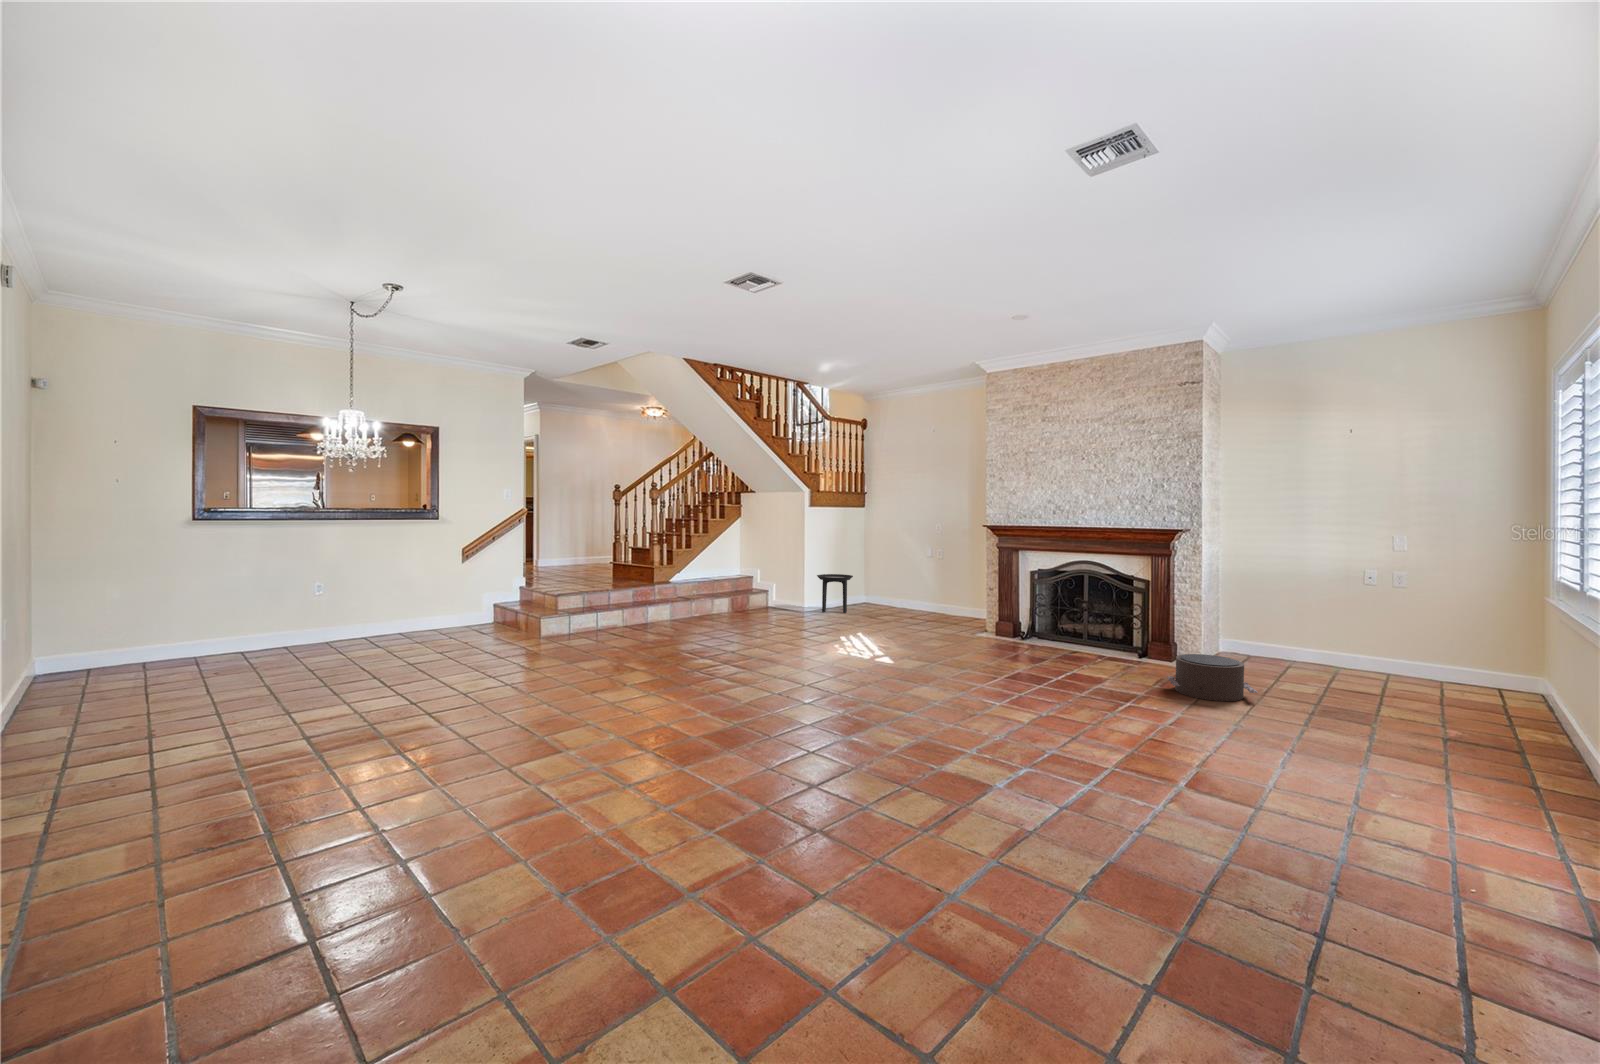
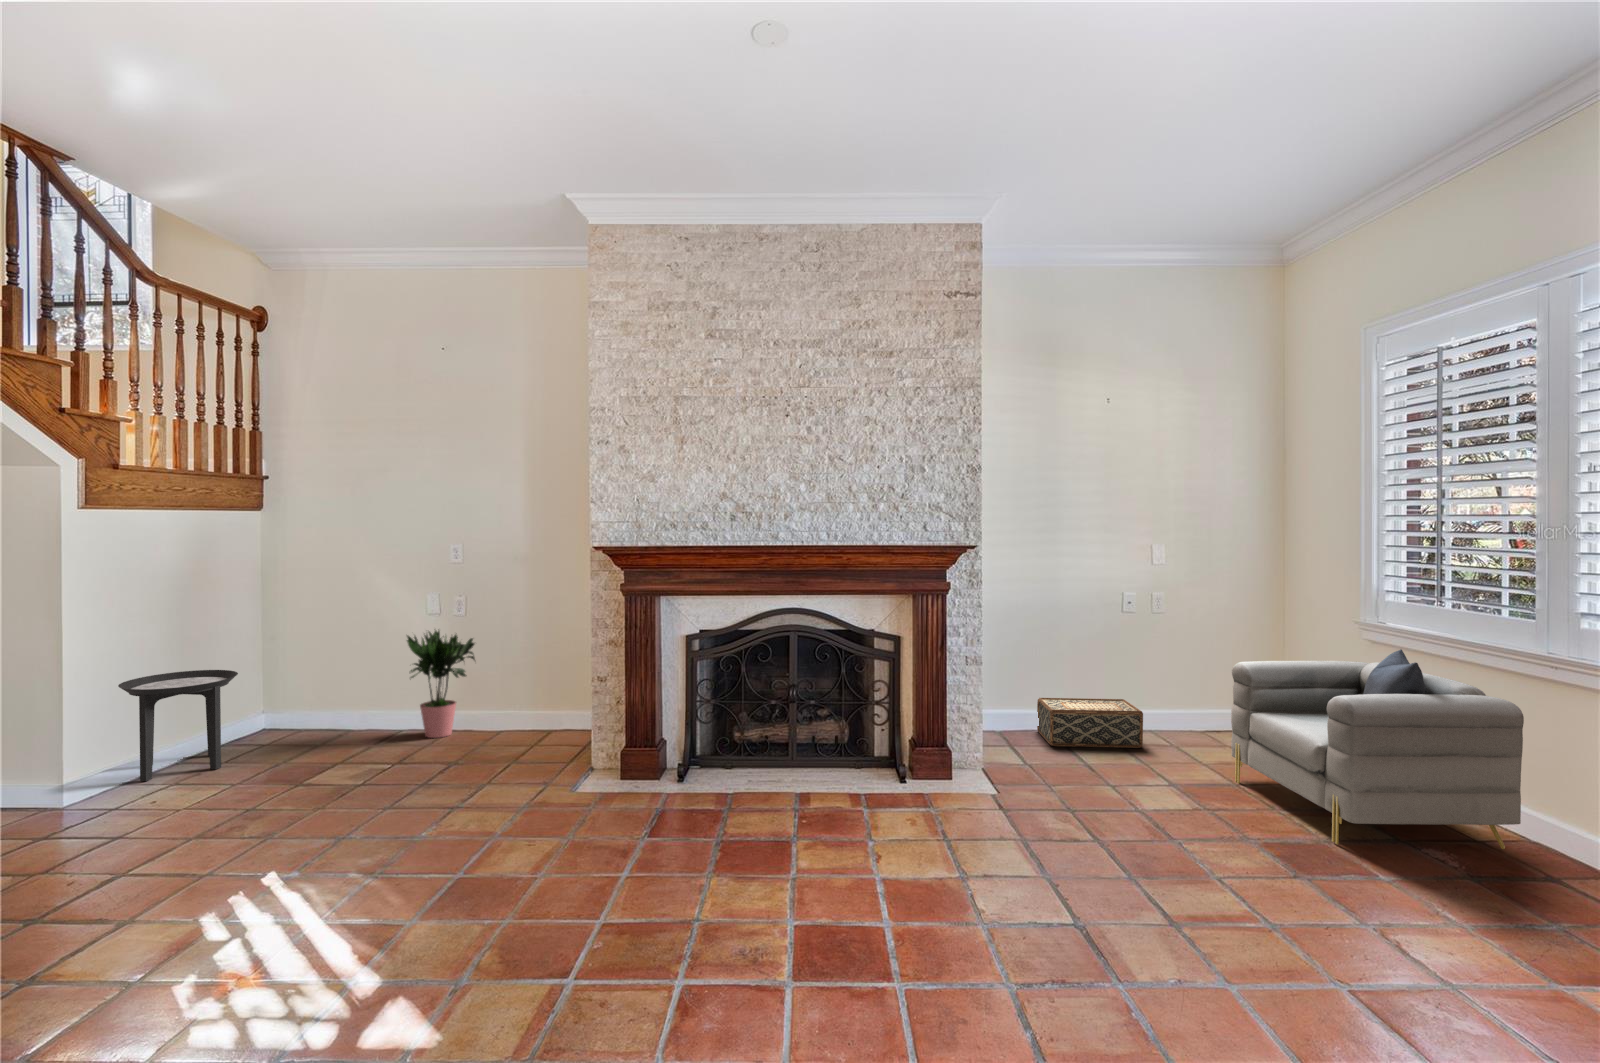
potted plant: none [914,564,948,616] -> present [407,631,475,738]
armchair: none [1383,609,1547,743] -> present [1231,649,1524,849]
woven basket: none [1275,638,1358,676] -> present [1037,698,1143,748]
pouf: present [1168,654,1257,701] -> none [1047,778,1202,886]

